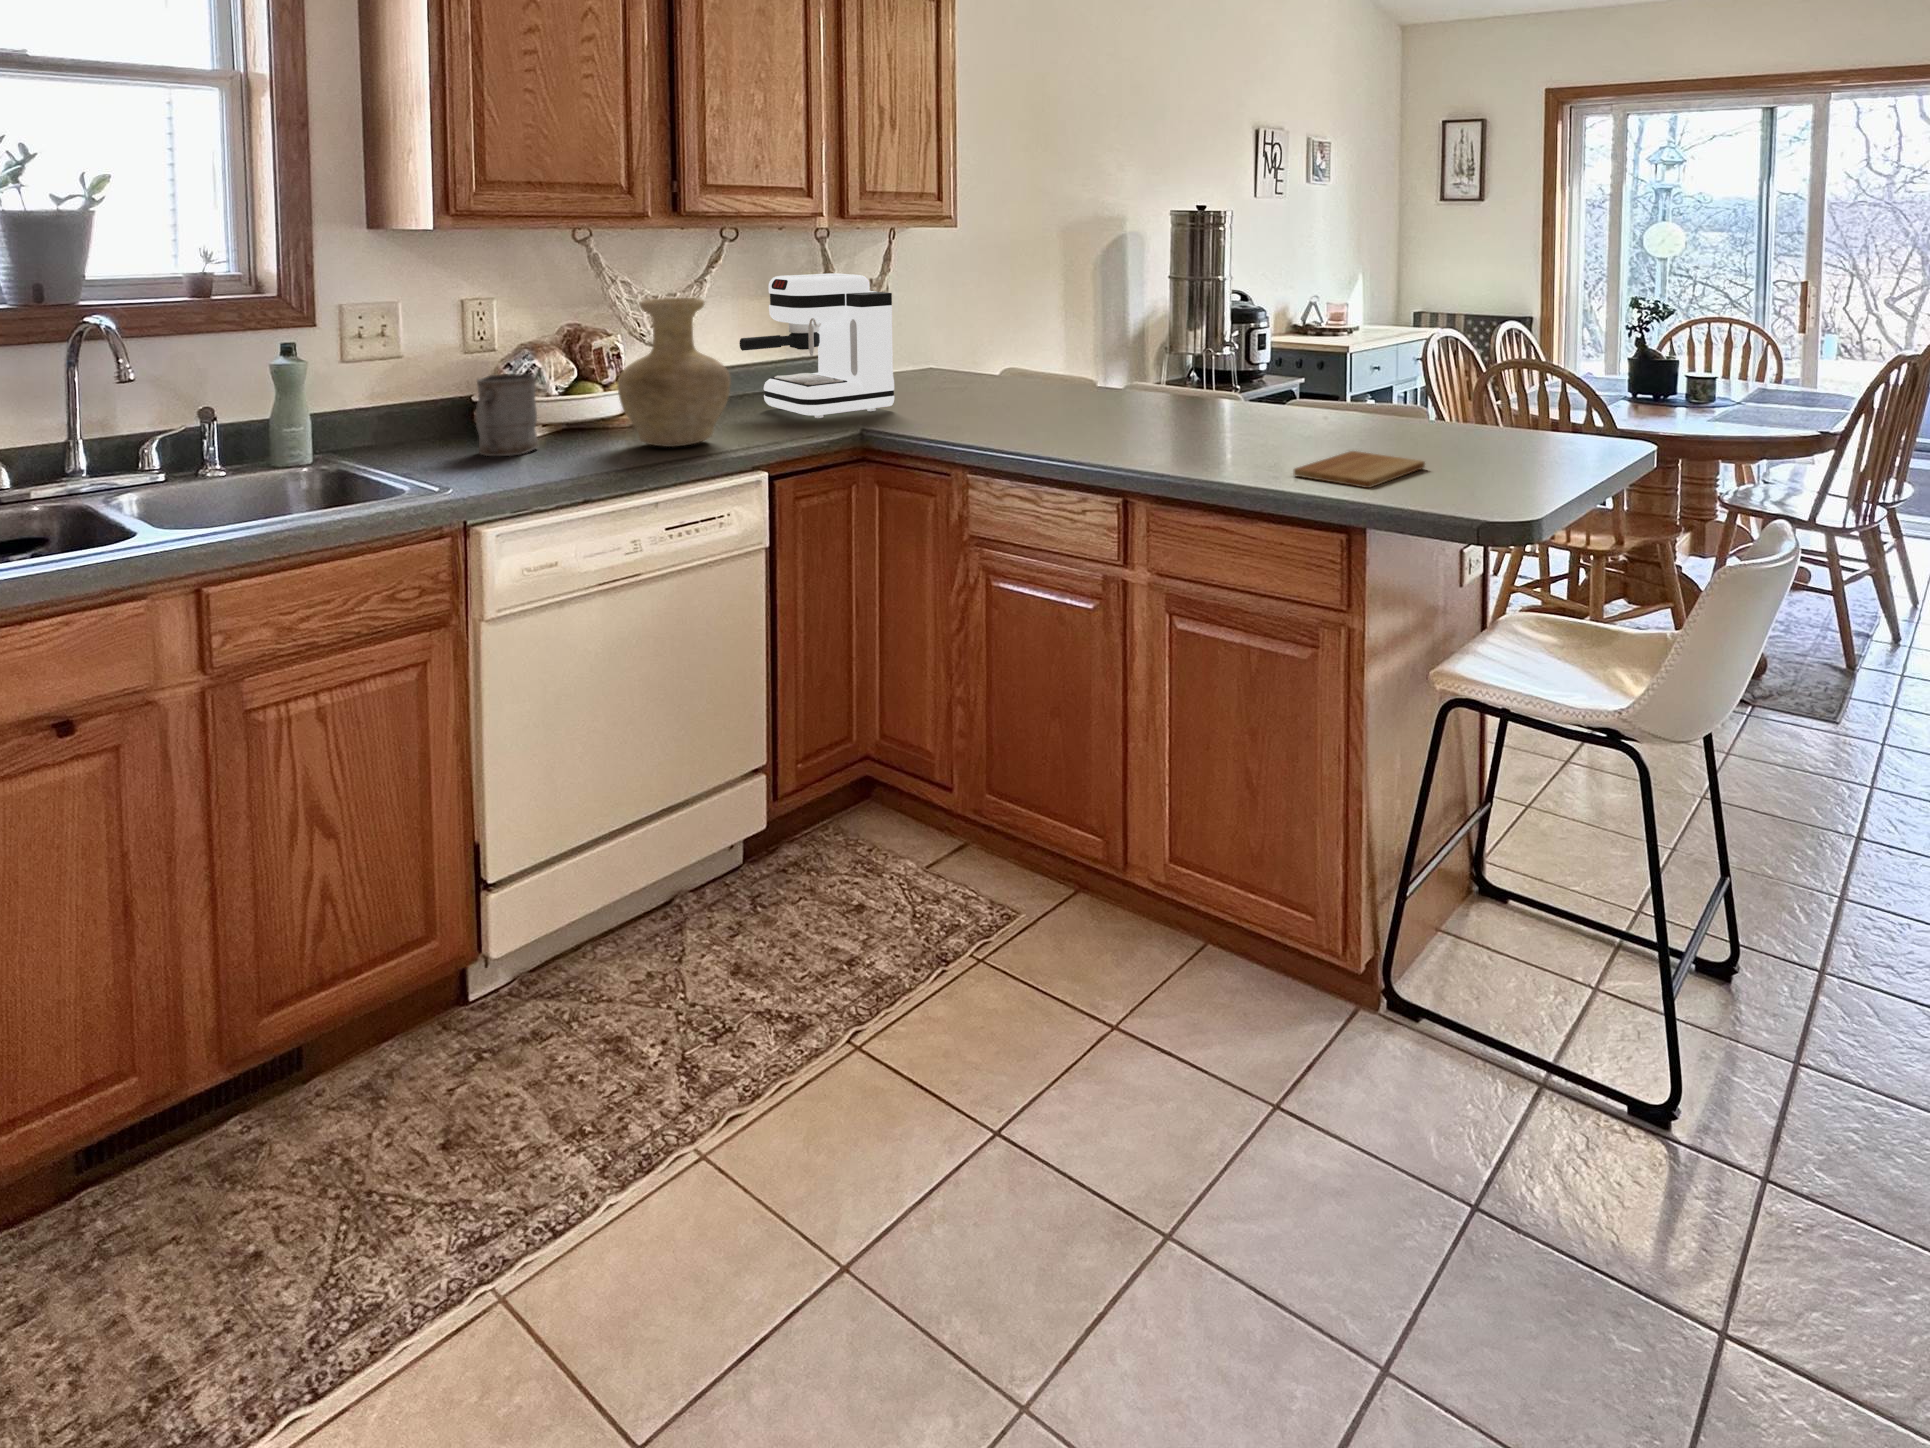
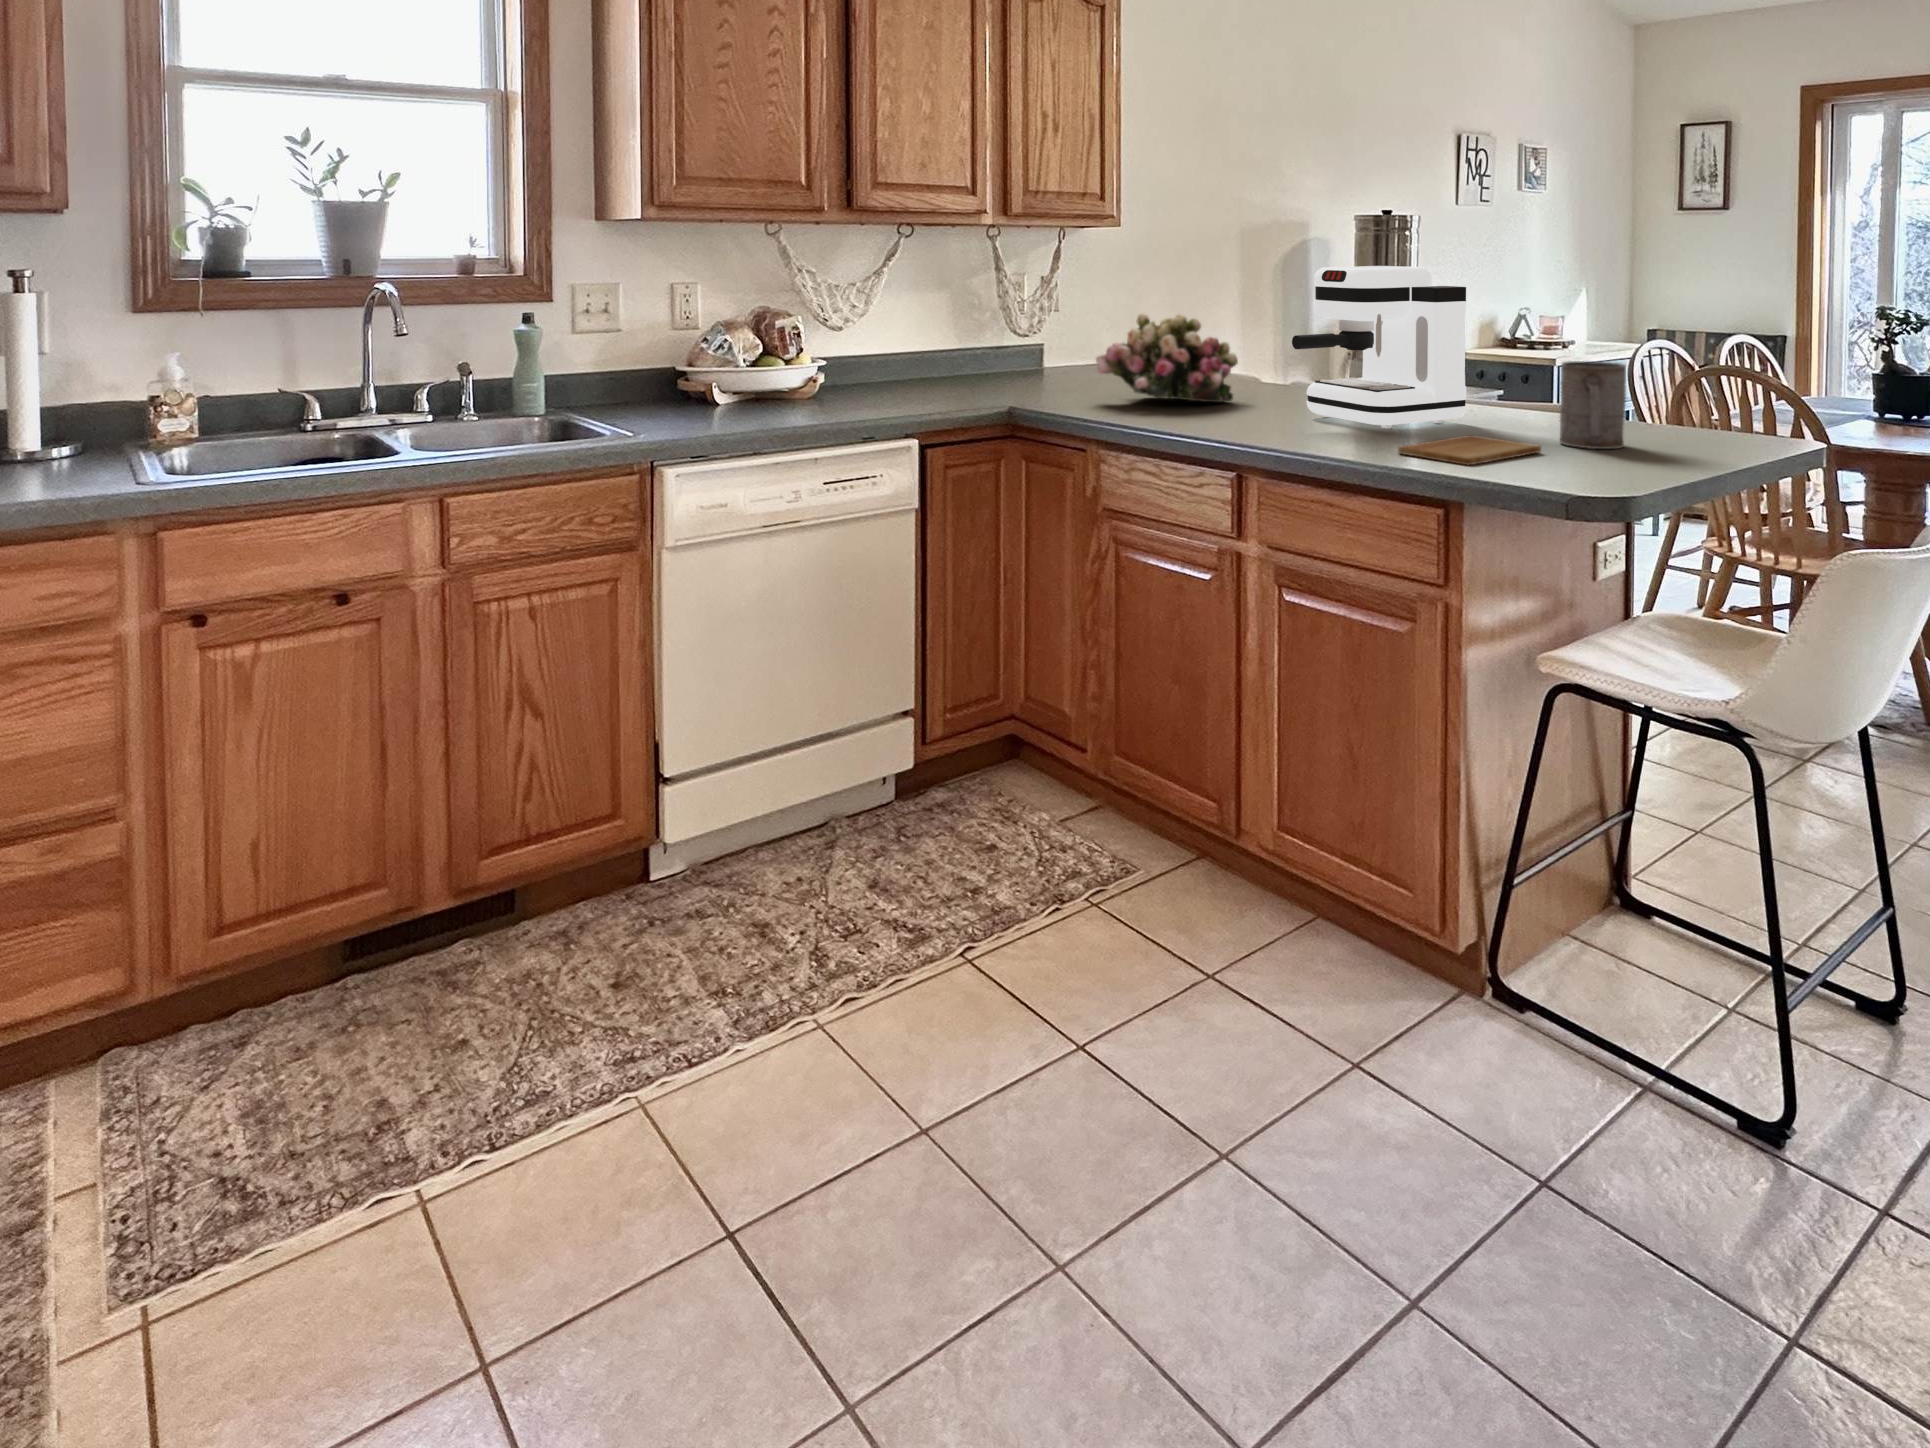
coffee maker: present [739,274,894,418] -> present [1292,266,1466,429]
vase: present [617,298,731,447] -> none [789,281,887,412]
flower arrangement: none [954,325,1098,417] -> present [1096,313,1238,402]
mug: present [476,374,538,456] -> present [1560,361,1626,449]

